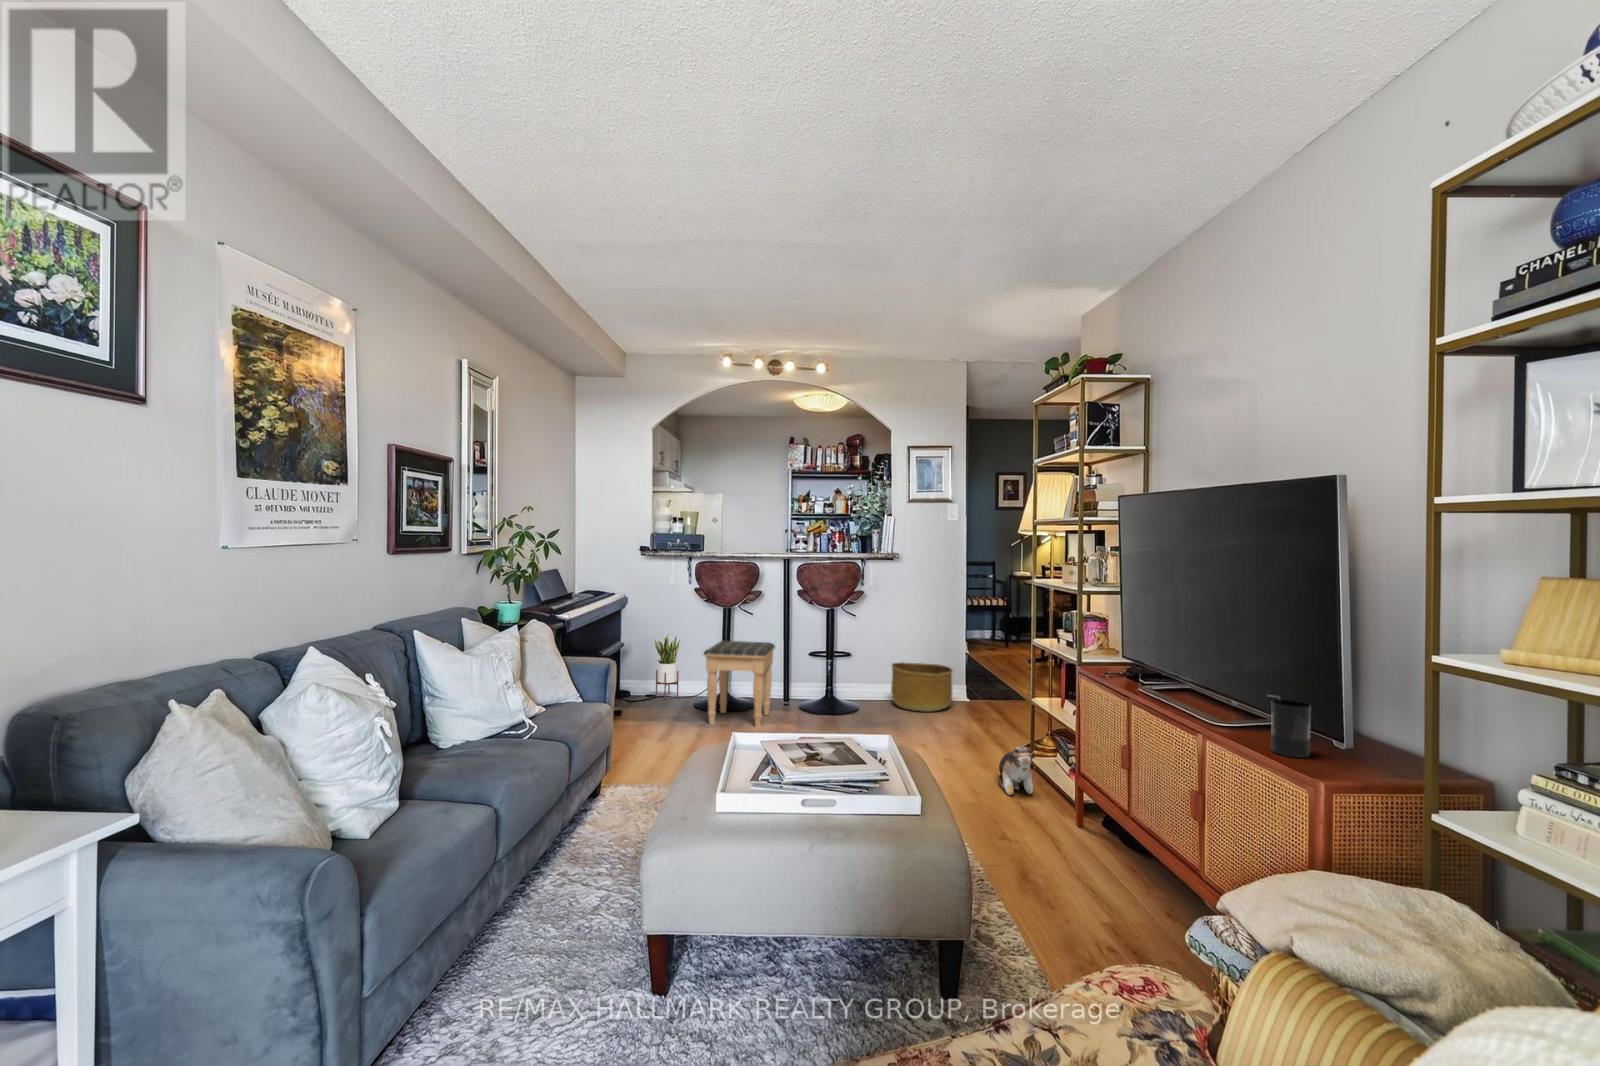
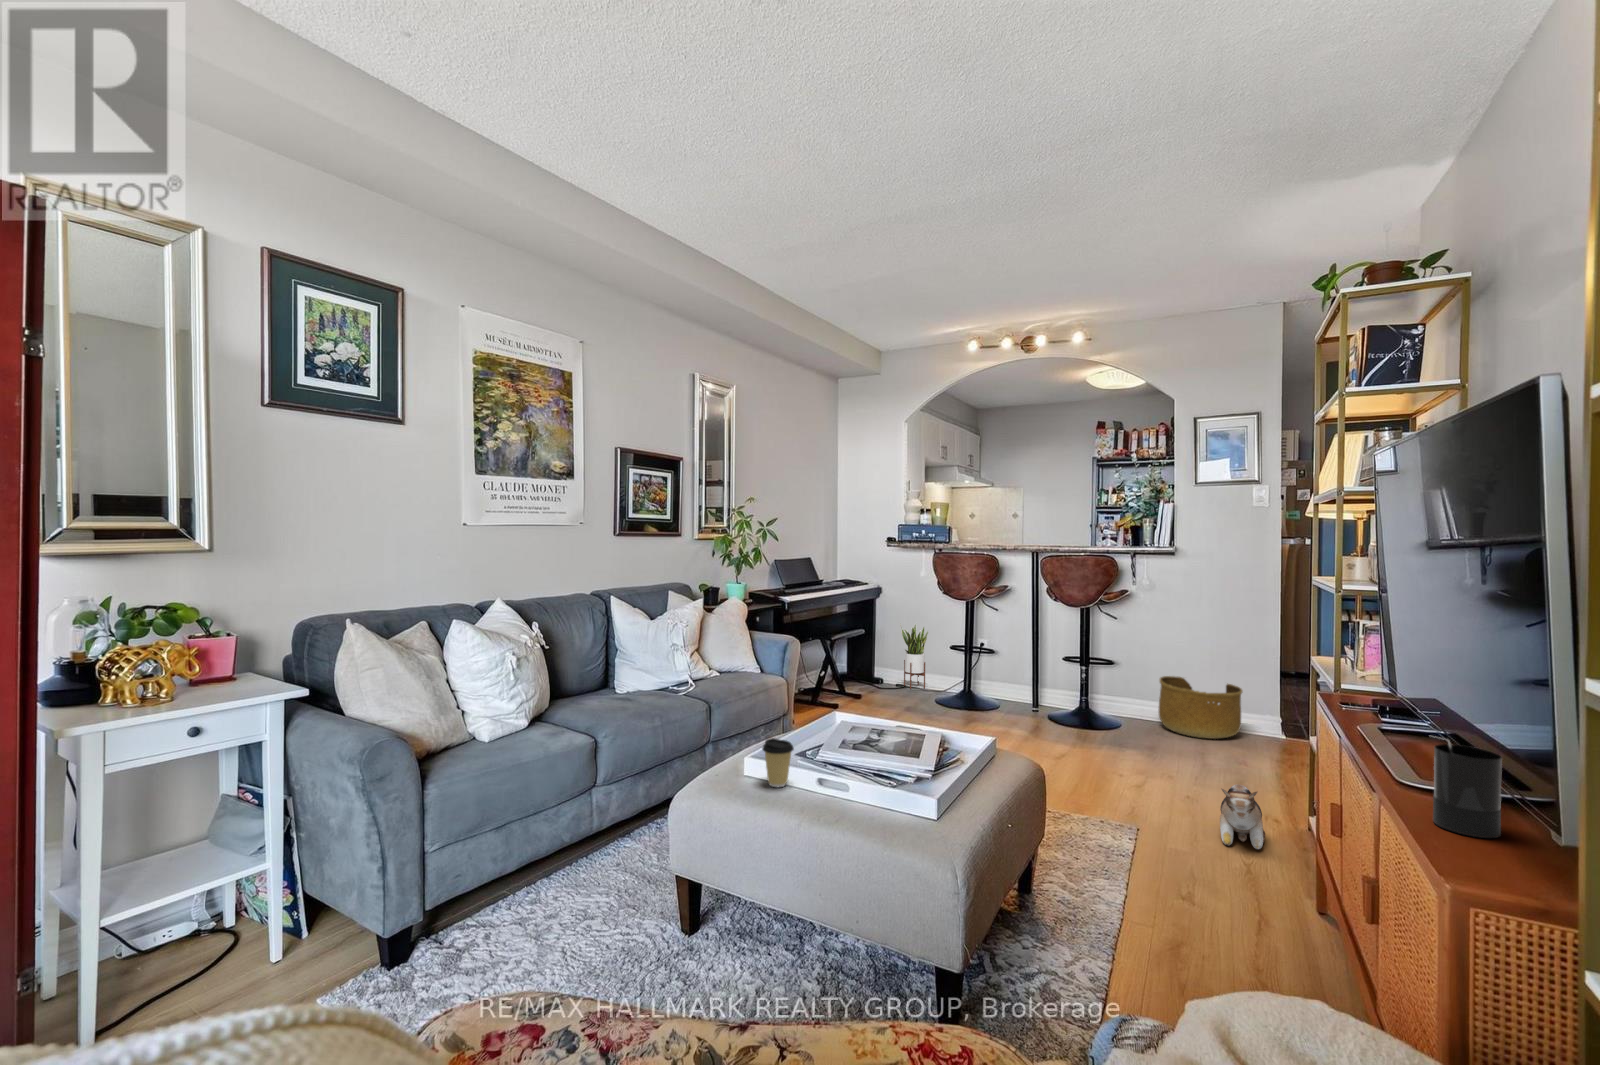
footstool: present [704,641,775,727] -> none [926,634,1010,727]
coffee cup: none [747,771,780,821] -> present [762,738,794,787]

